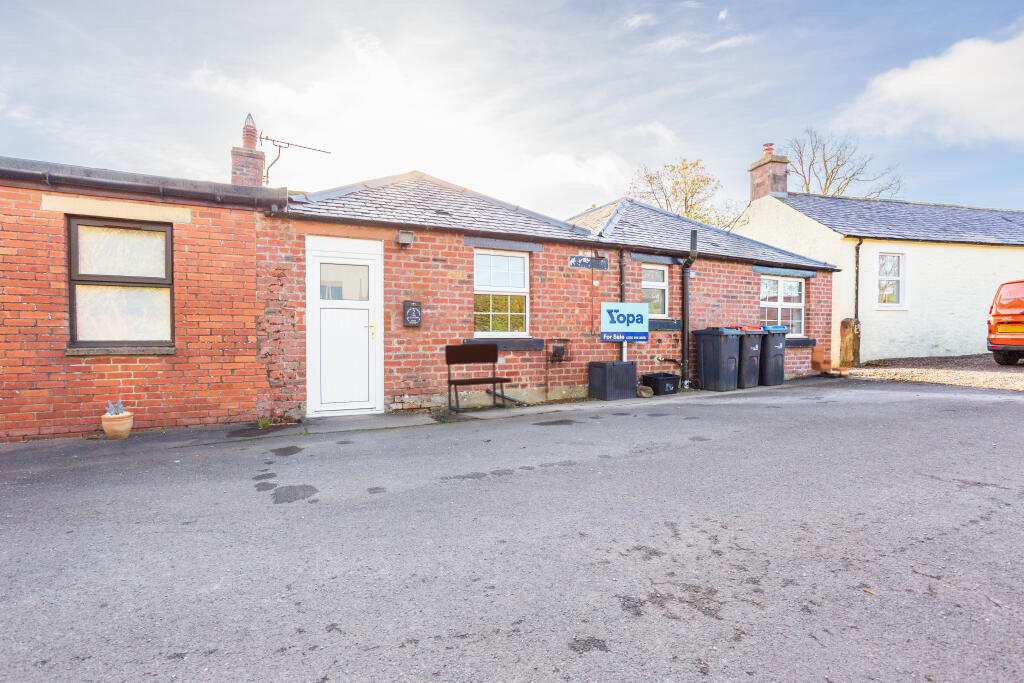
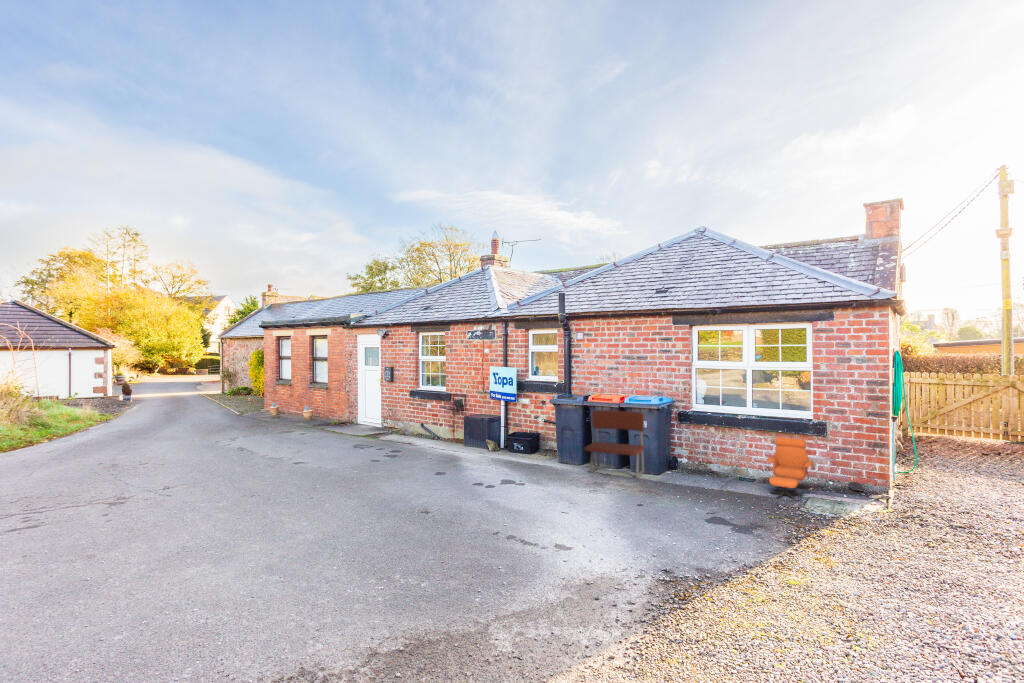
bench: present [445,344,511,411] -> present [584,410,644,478]

